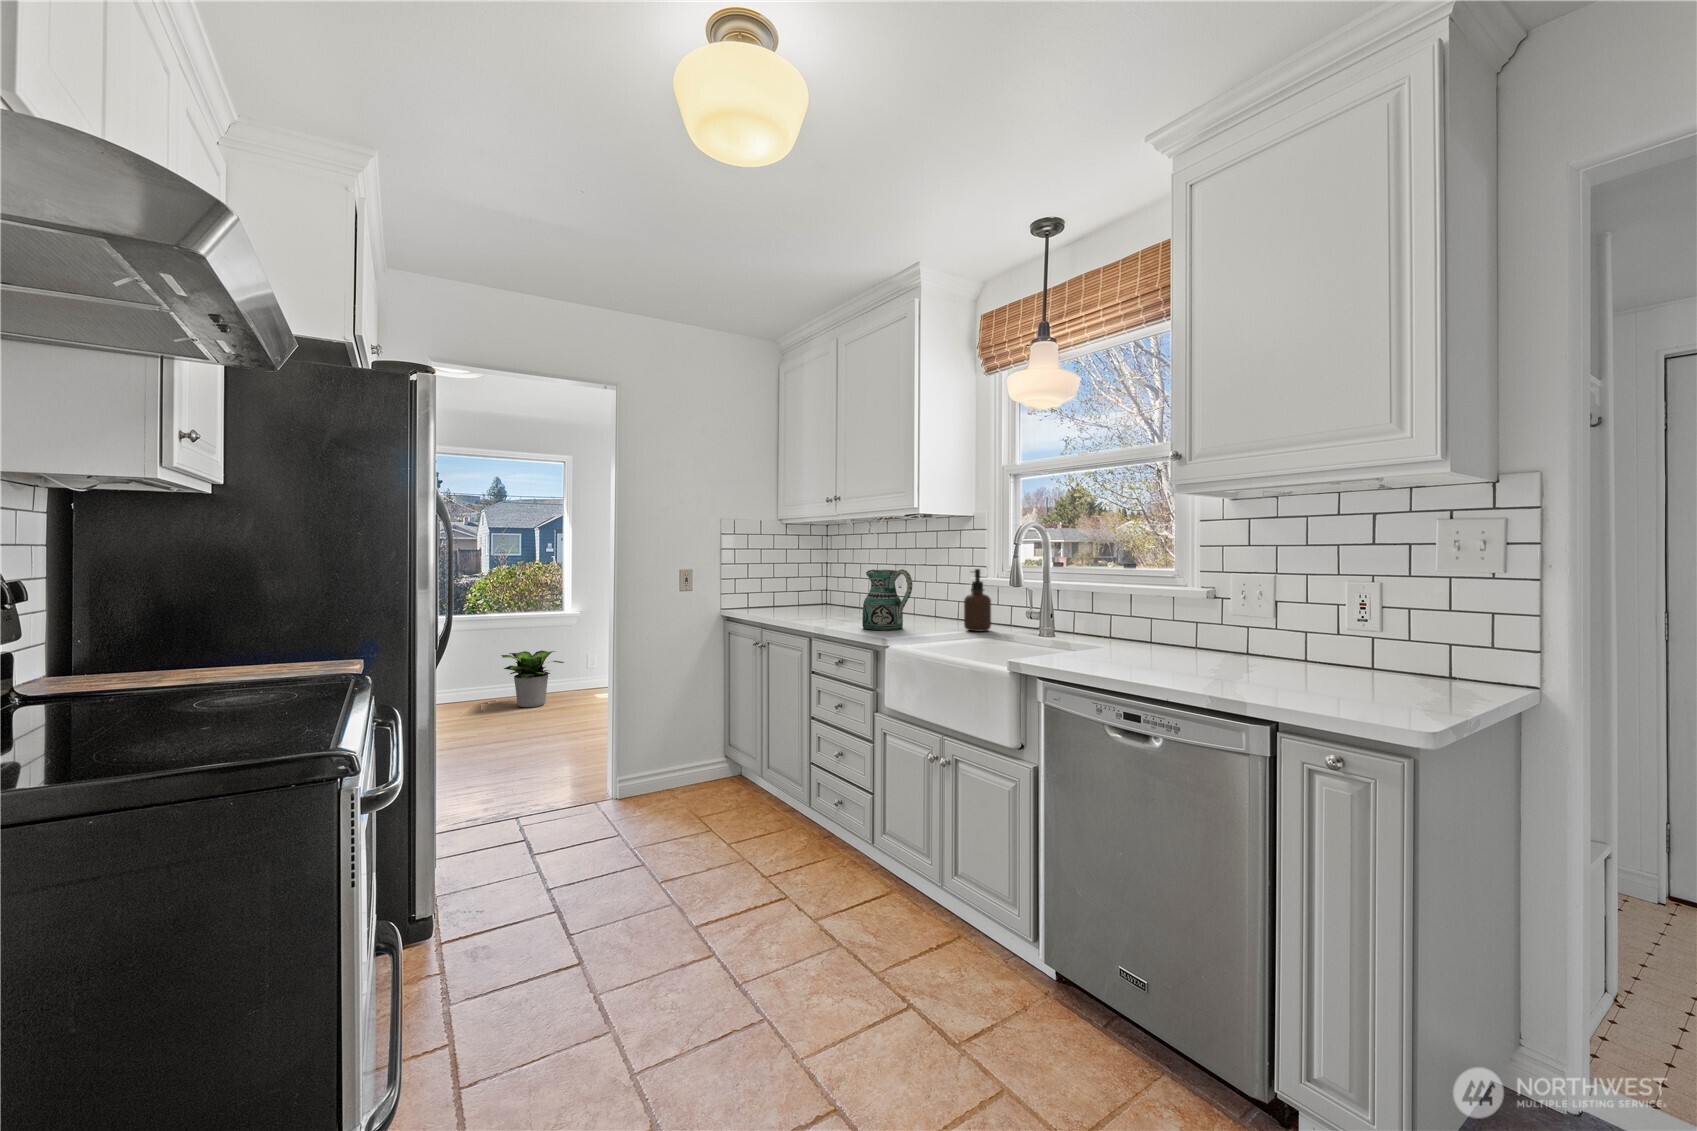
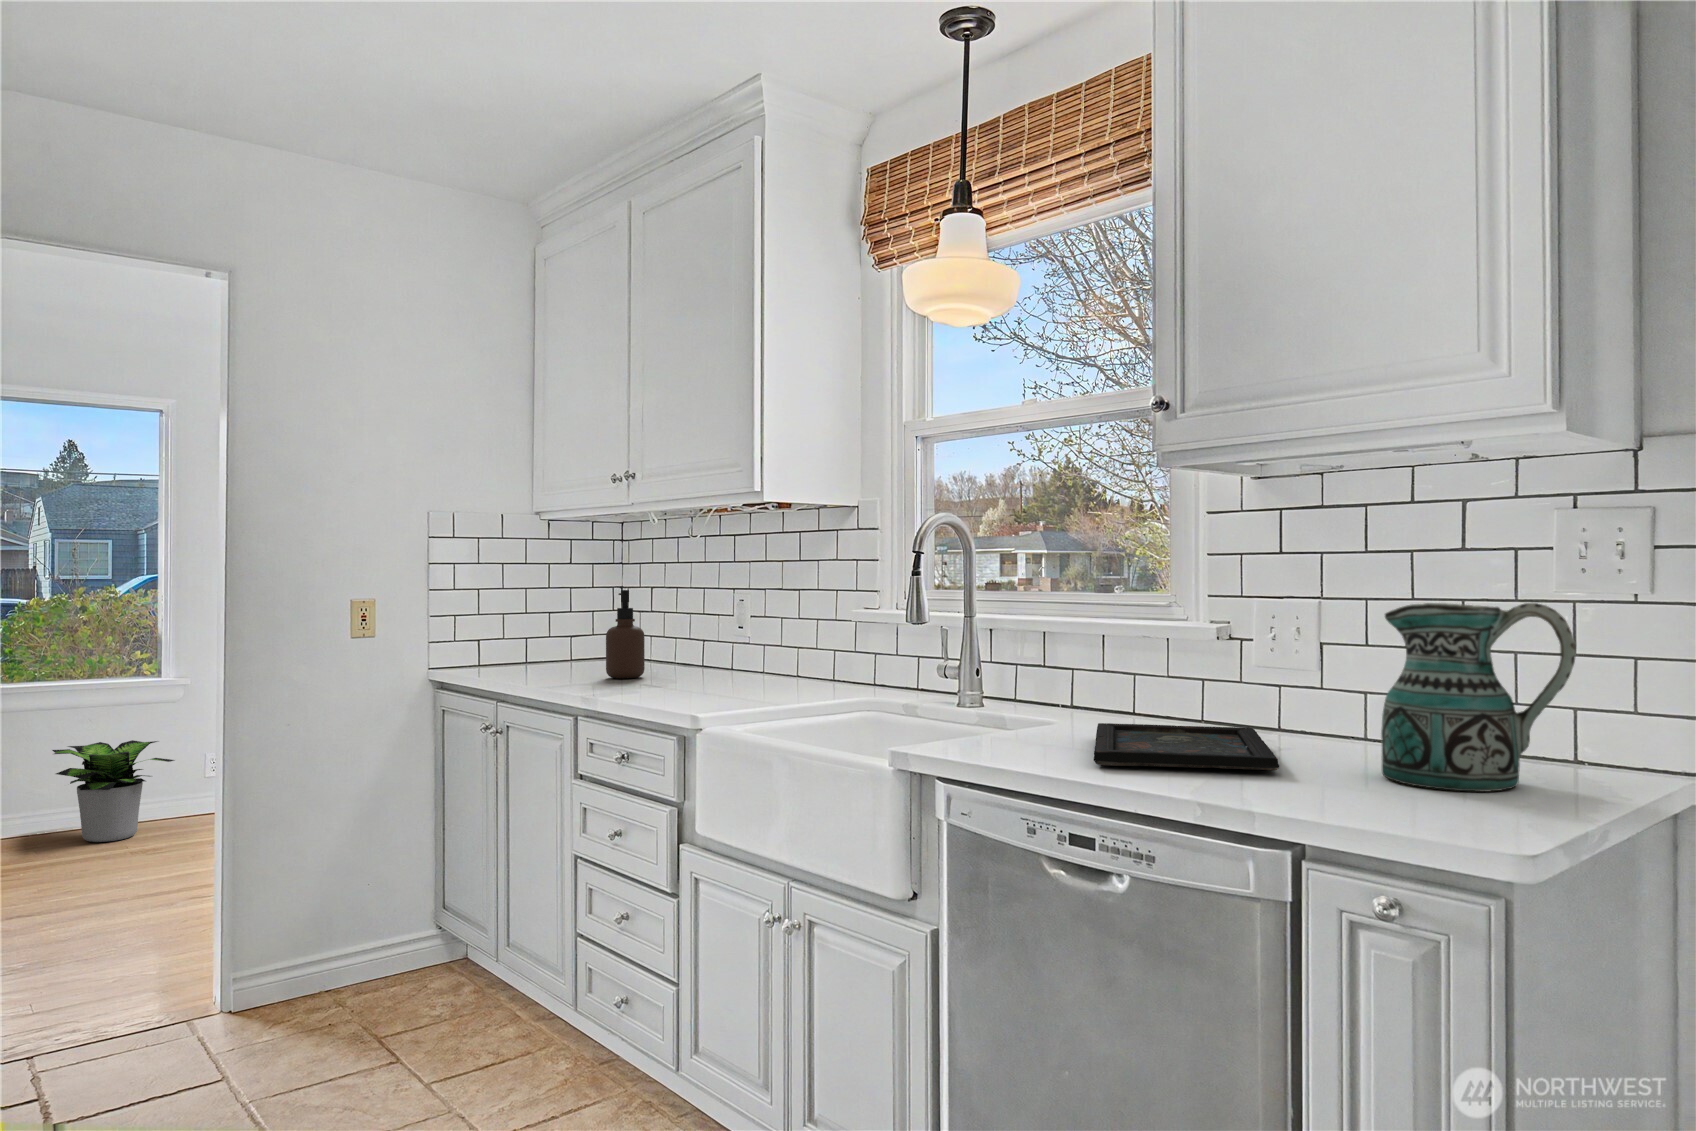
ceramic pitcher: present [862,569,912,630] -> present [1381,603,1576,791]
soap dispenser: present [964,569,991,631] -> present [606,590,645,678]
tray: none [1134,649,1256,679] -> present [1094,723,1279,770]

